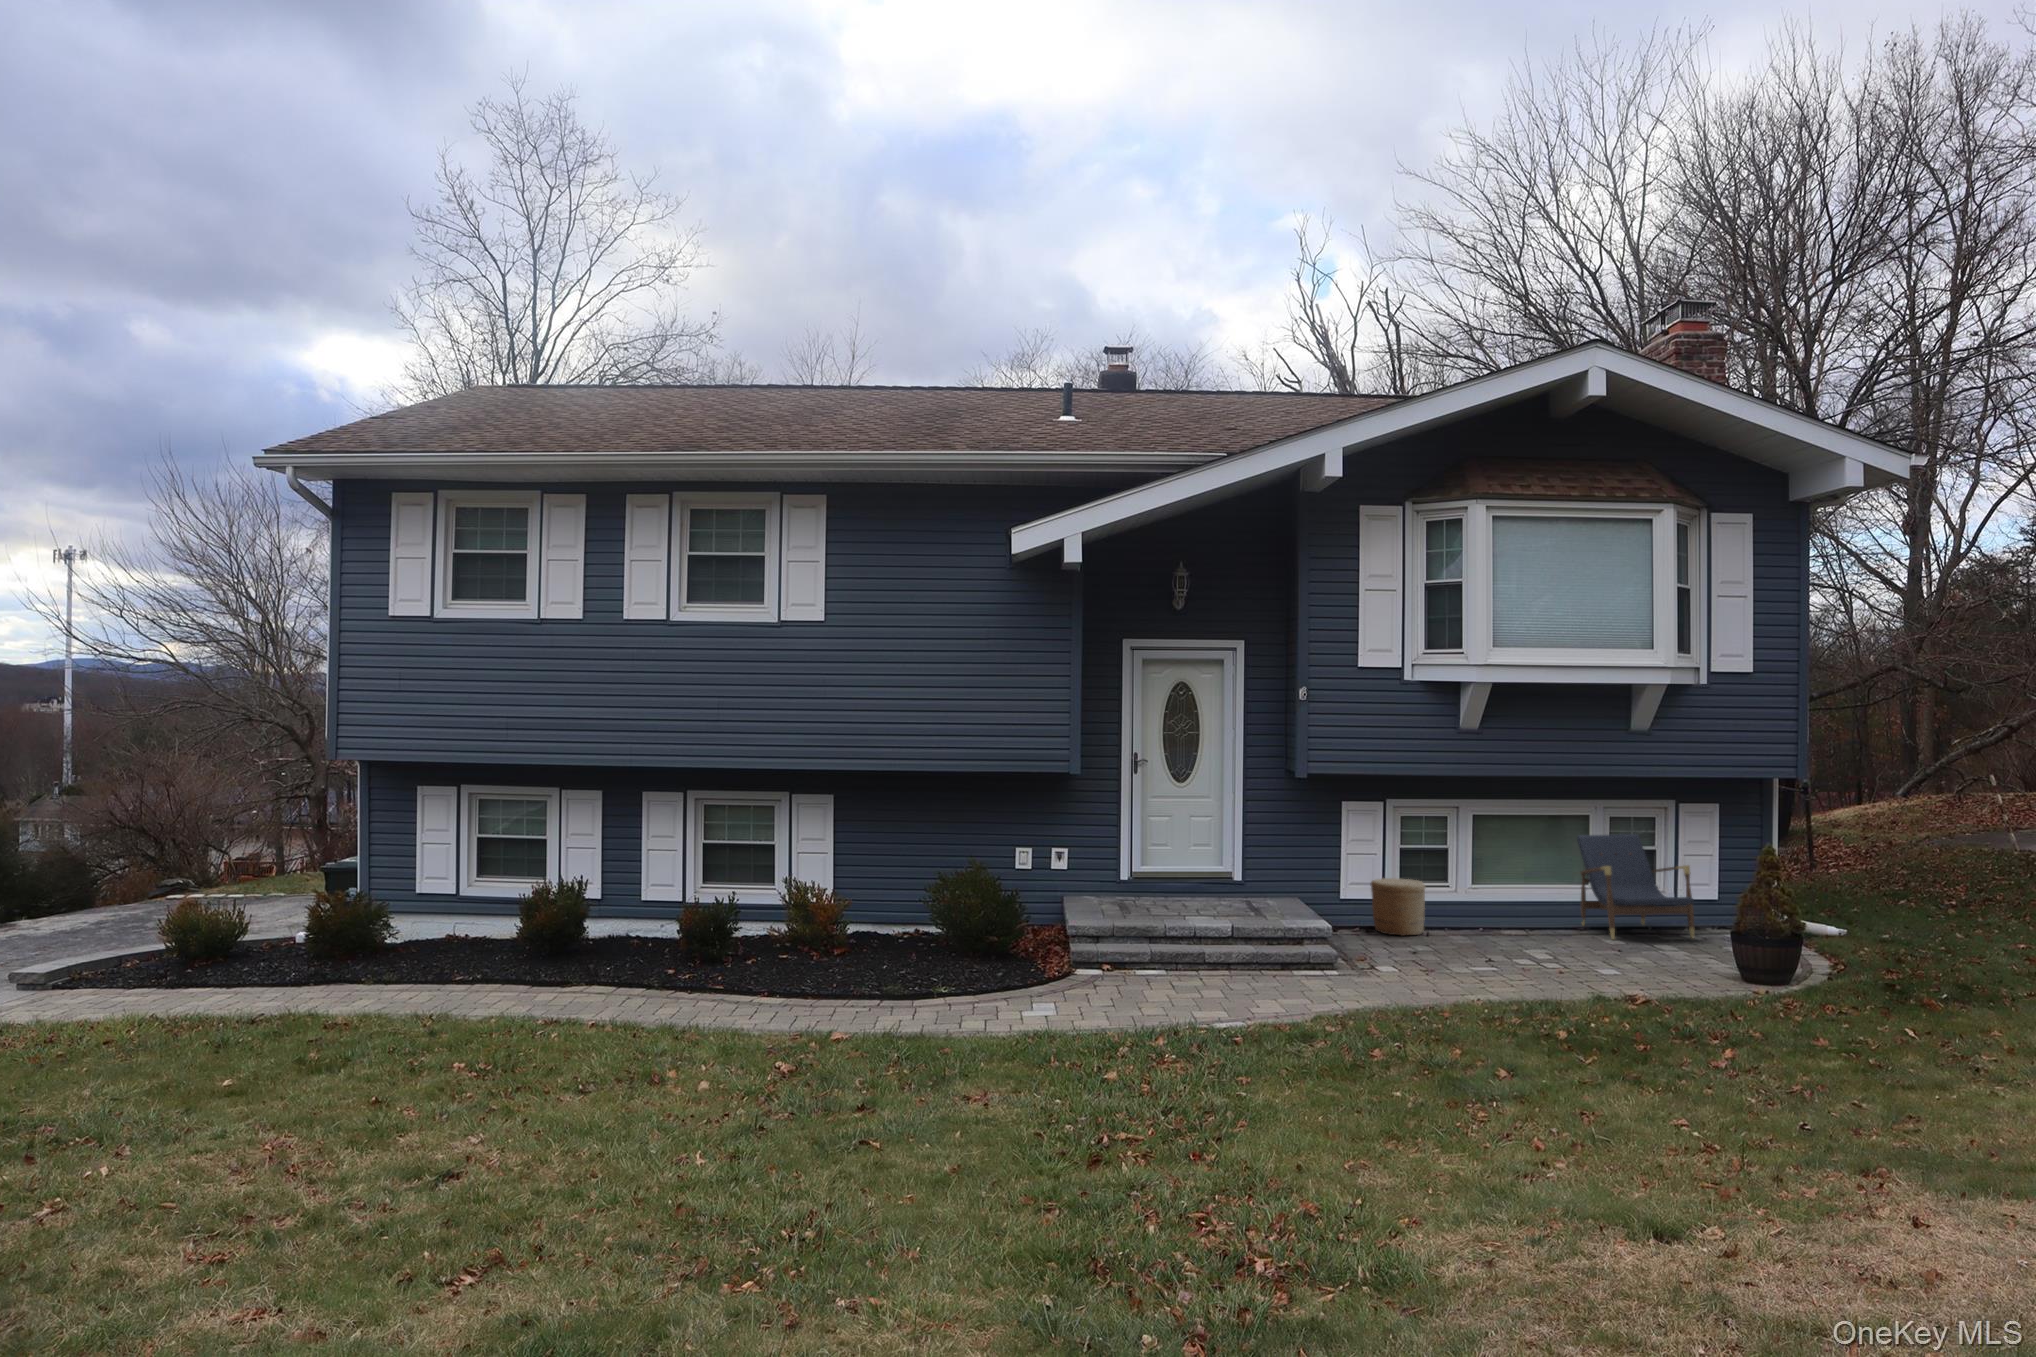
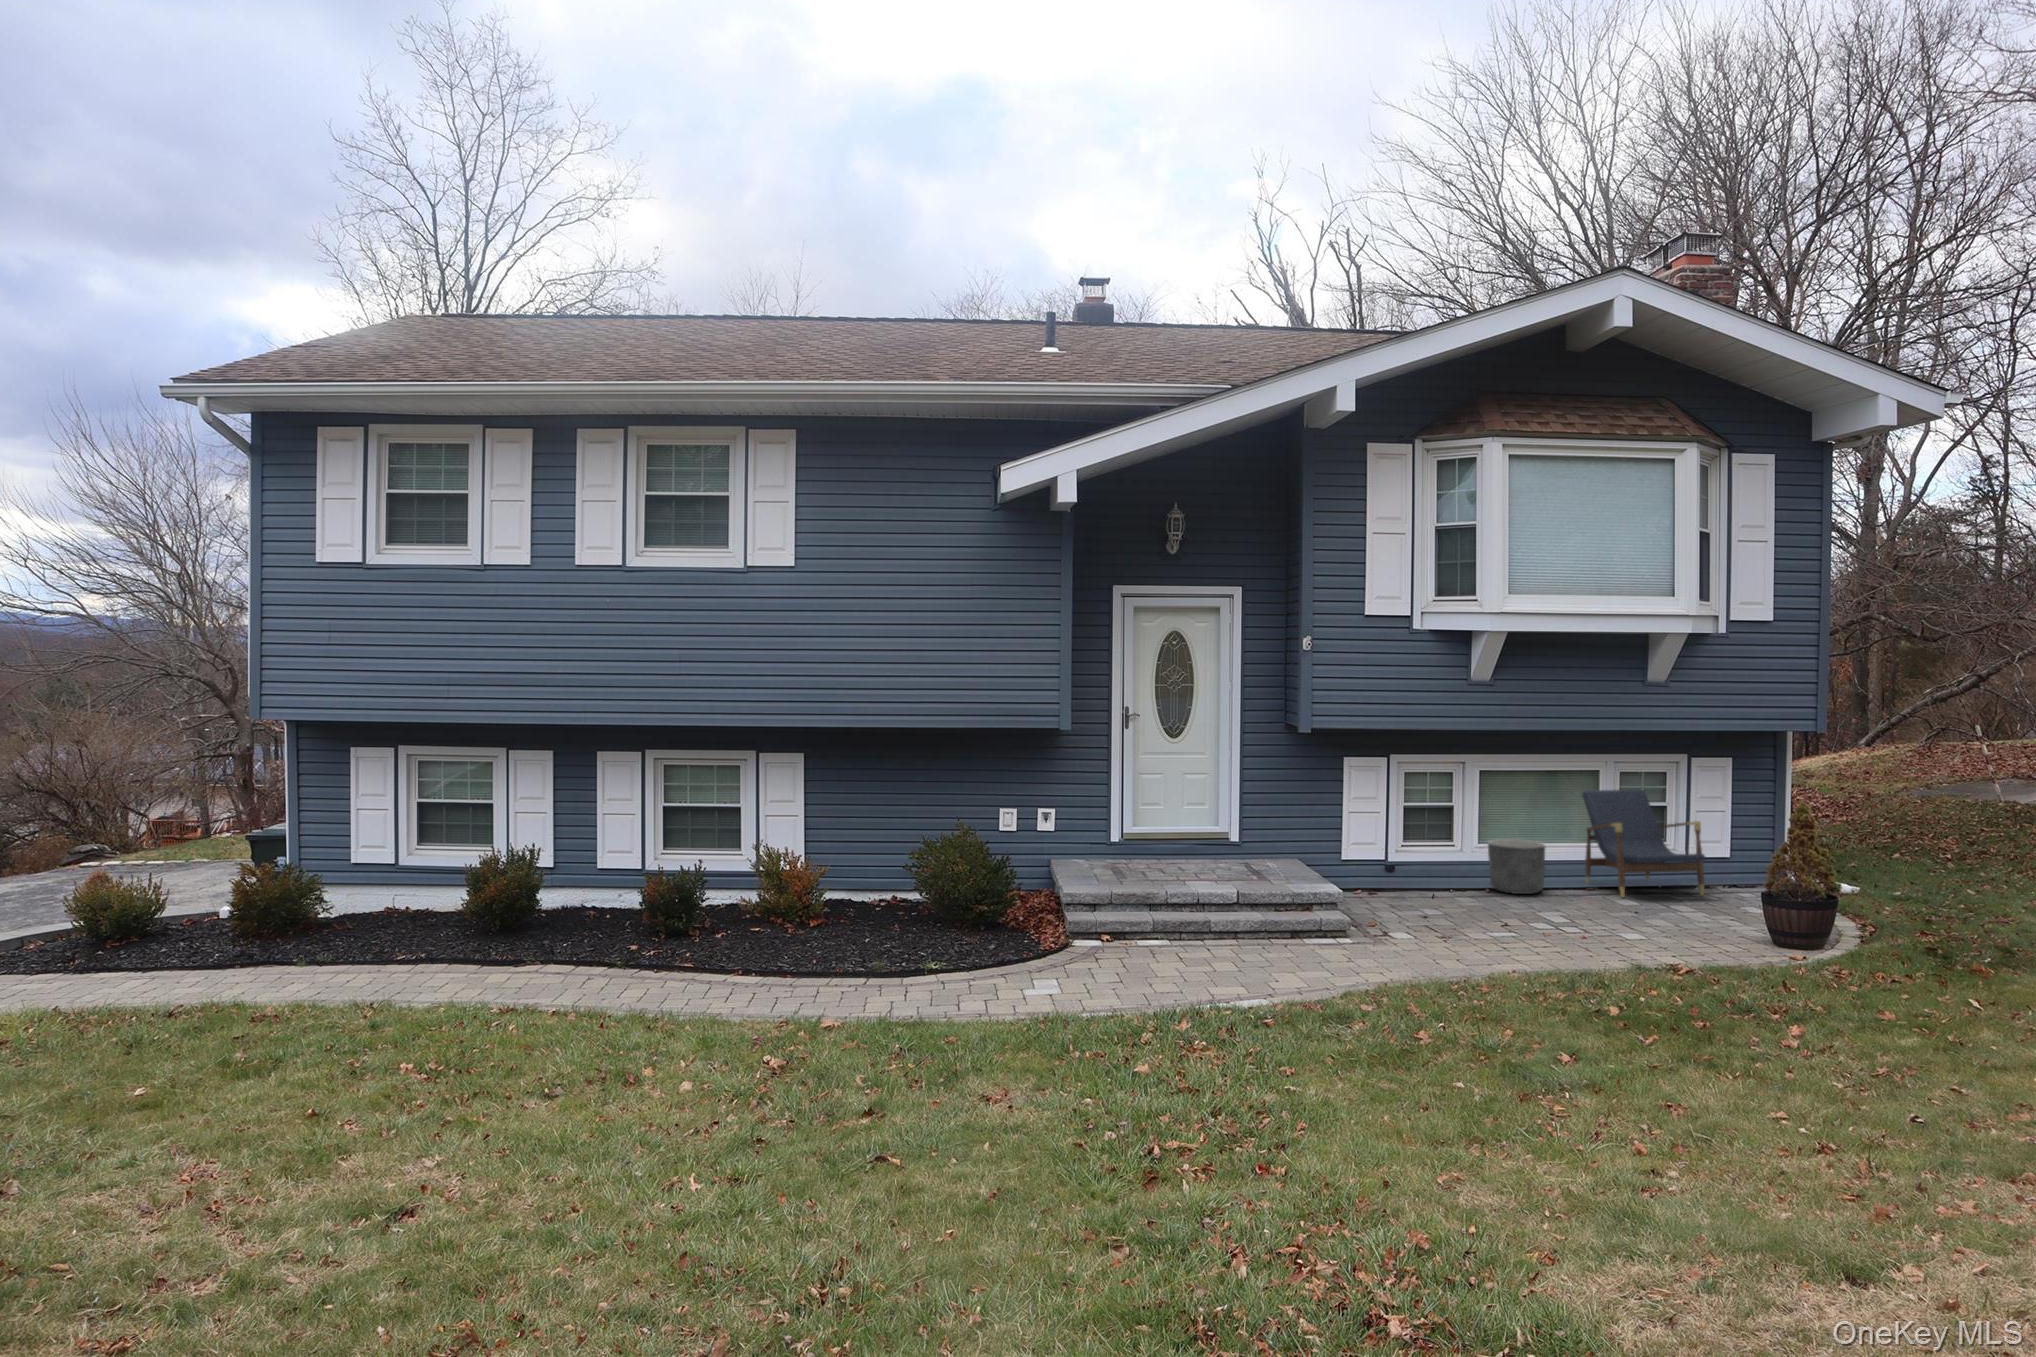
woven basket: present [1371,878,1425,936] -> none [1374,837,1431,897]
planter: none [1482,882,1538,935] -> present [1488,839,1545,894]

